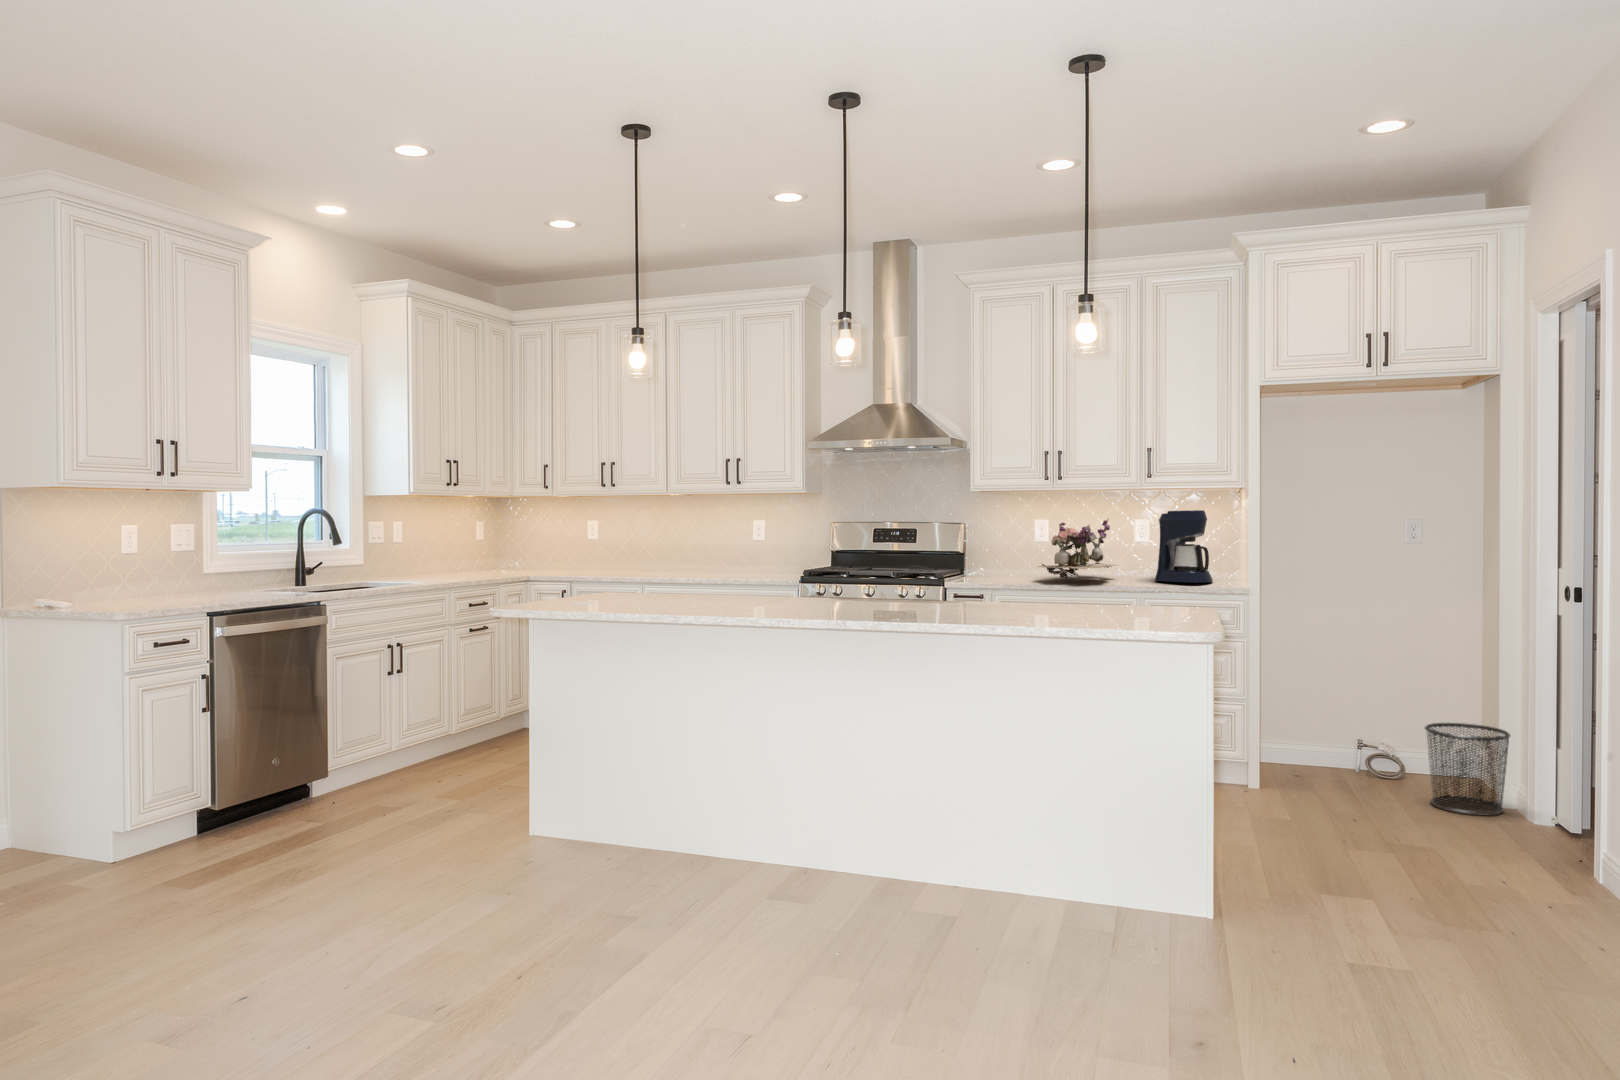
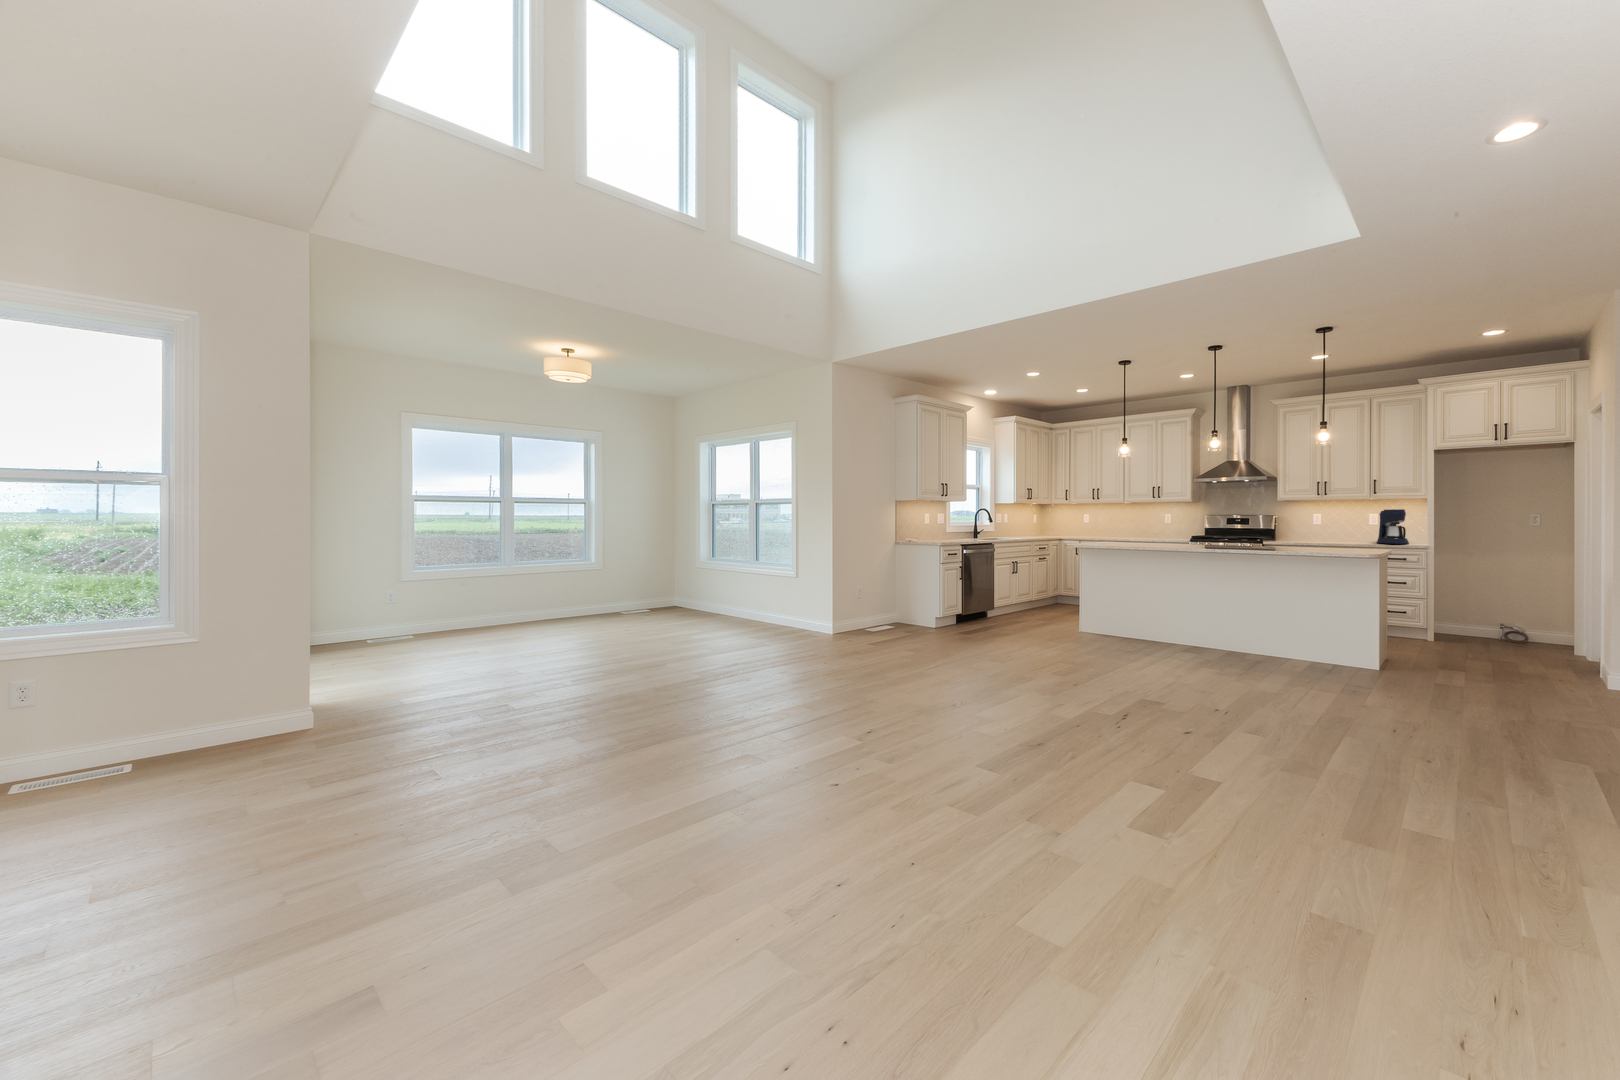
flower arrangement: present [1038,519,1118,580] -> none [1312,513,1358,543]
waste bin: present [1425,723,1510,816] -> none [1517,612,1564,653]

